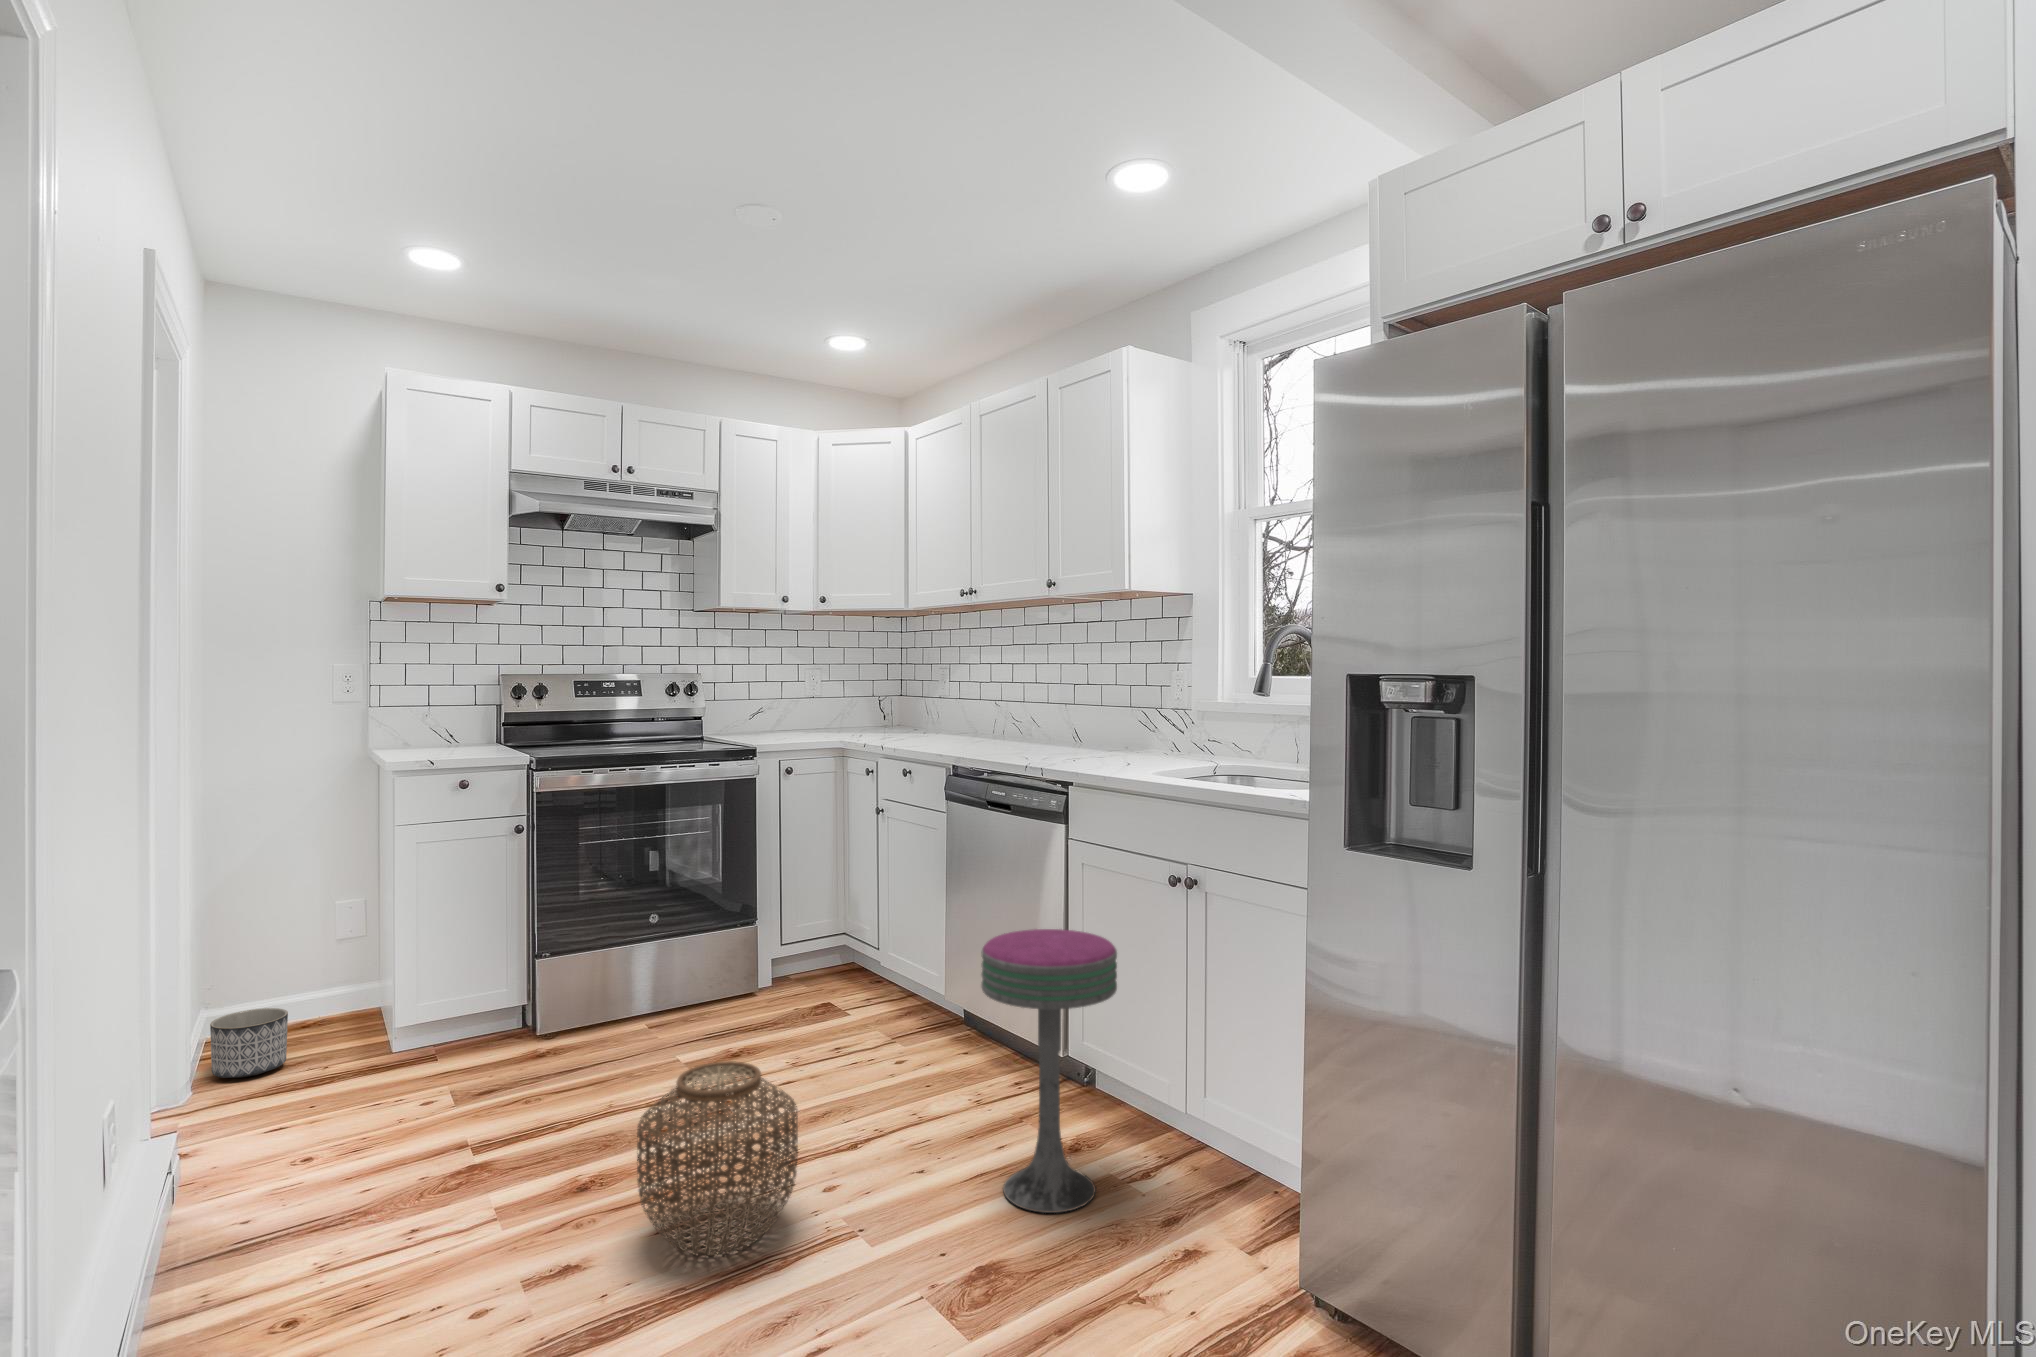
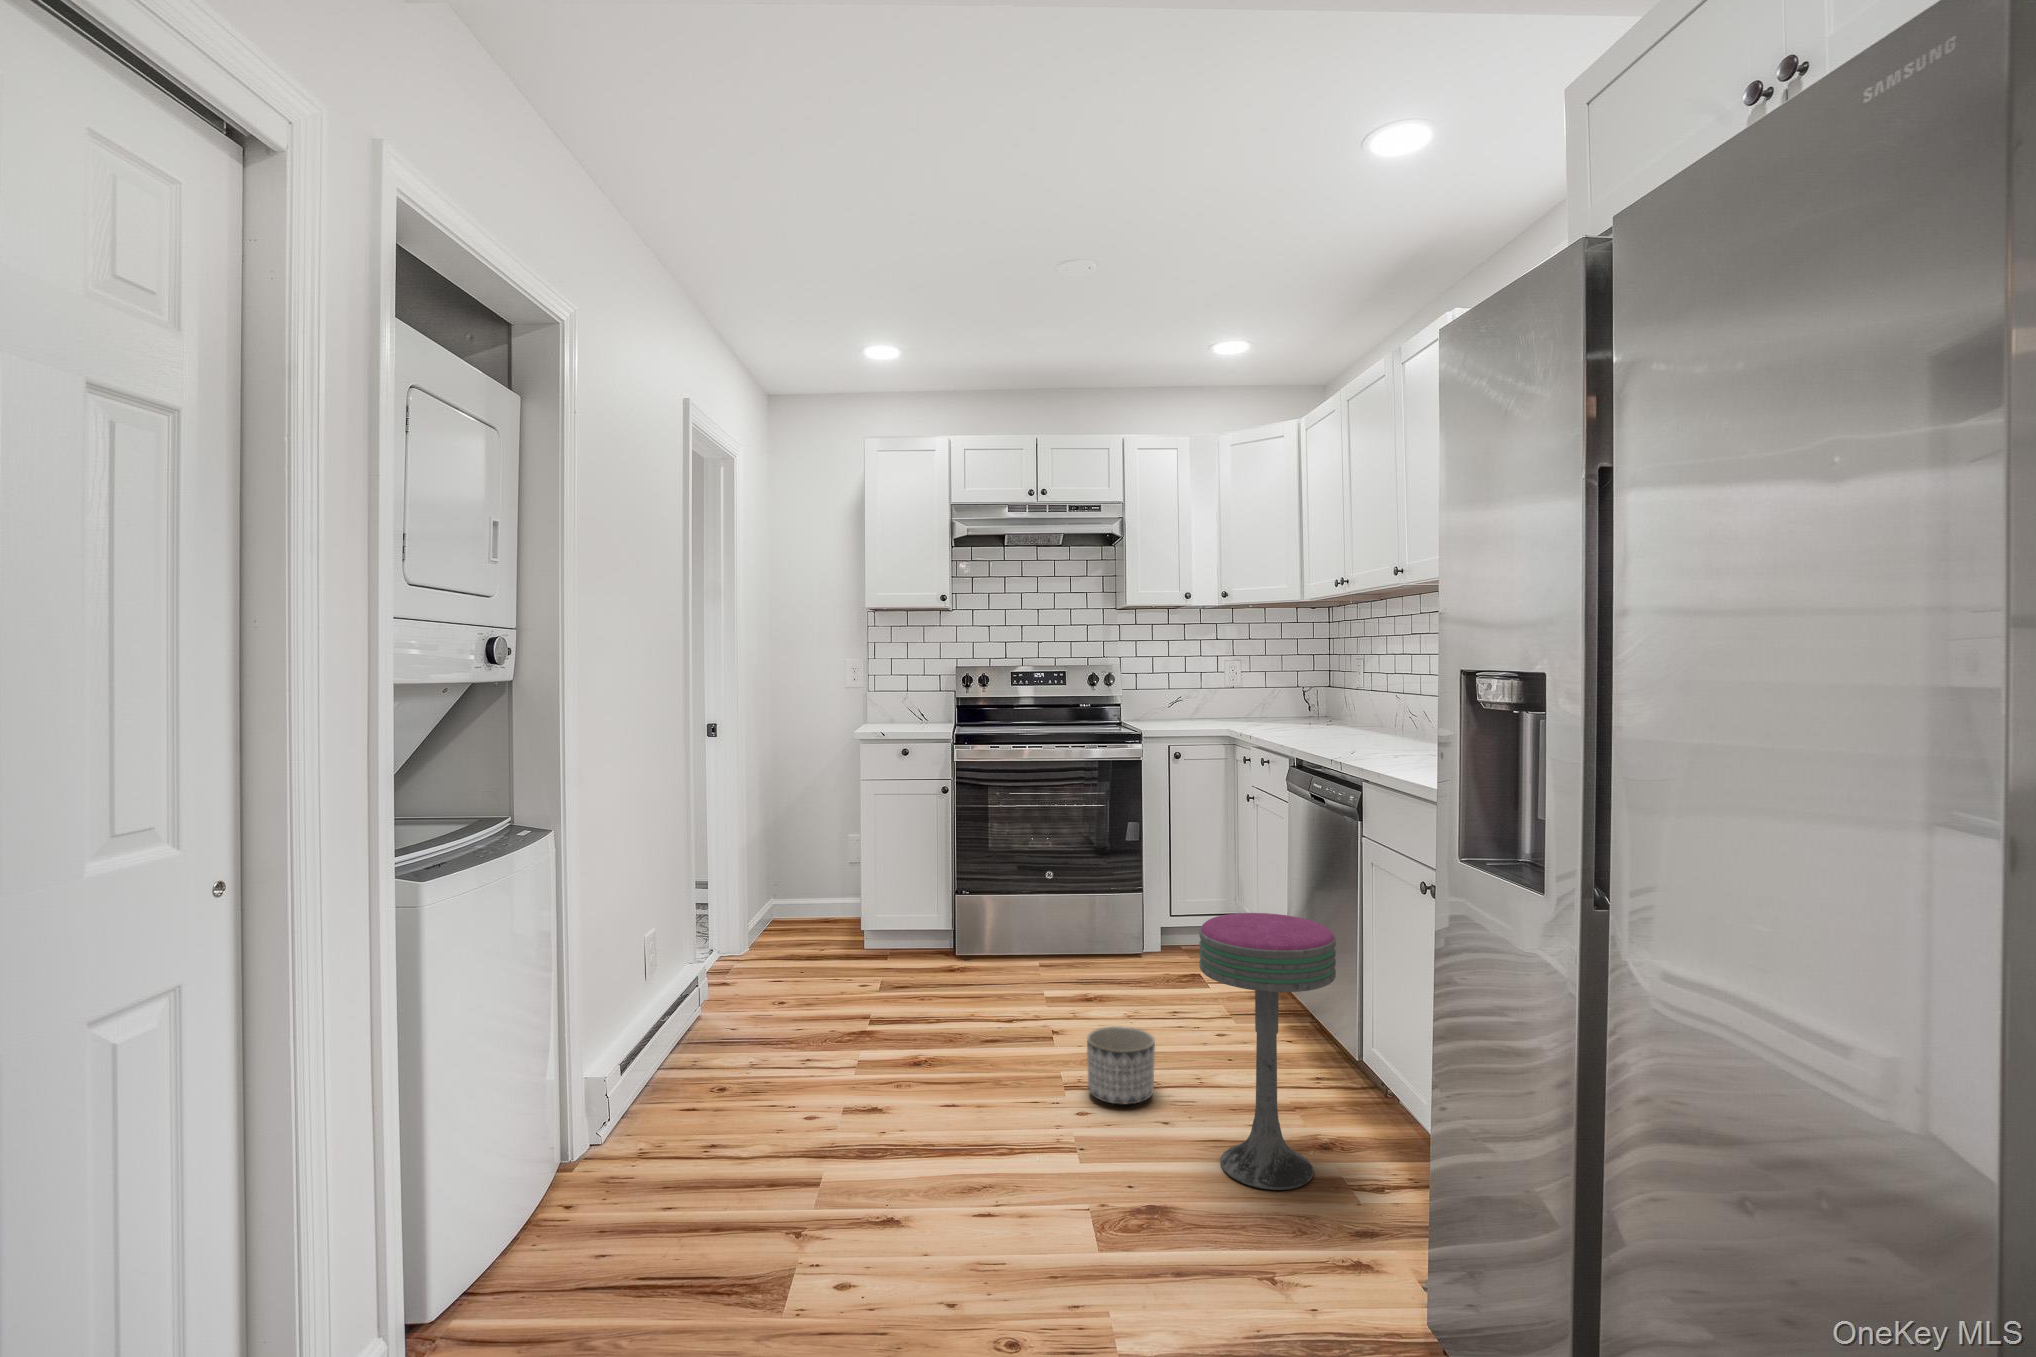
planter: present [210,1008,288,1078] -> present [1087,1026,1155,1105]
woven basket: present [637,1061,798,1256] -> none [913,984,1040,1139]

